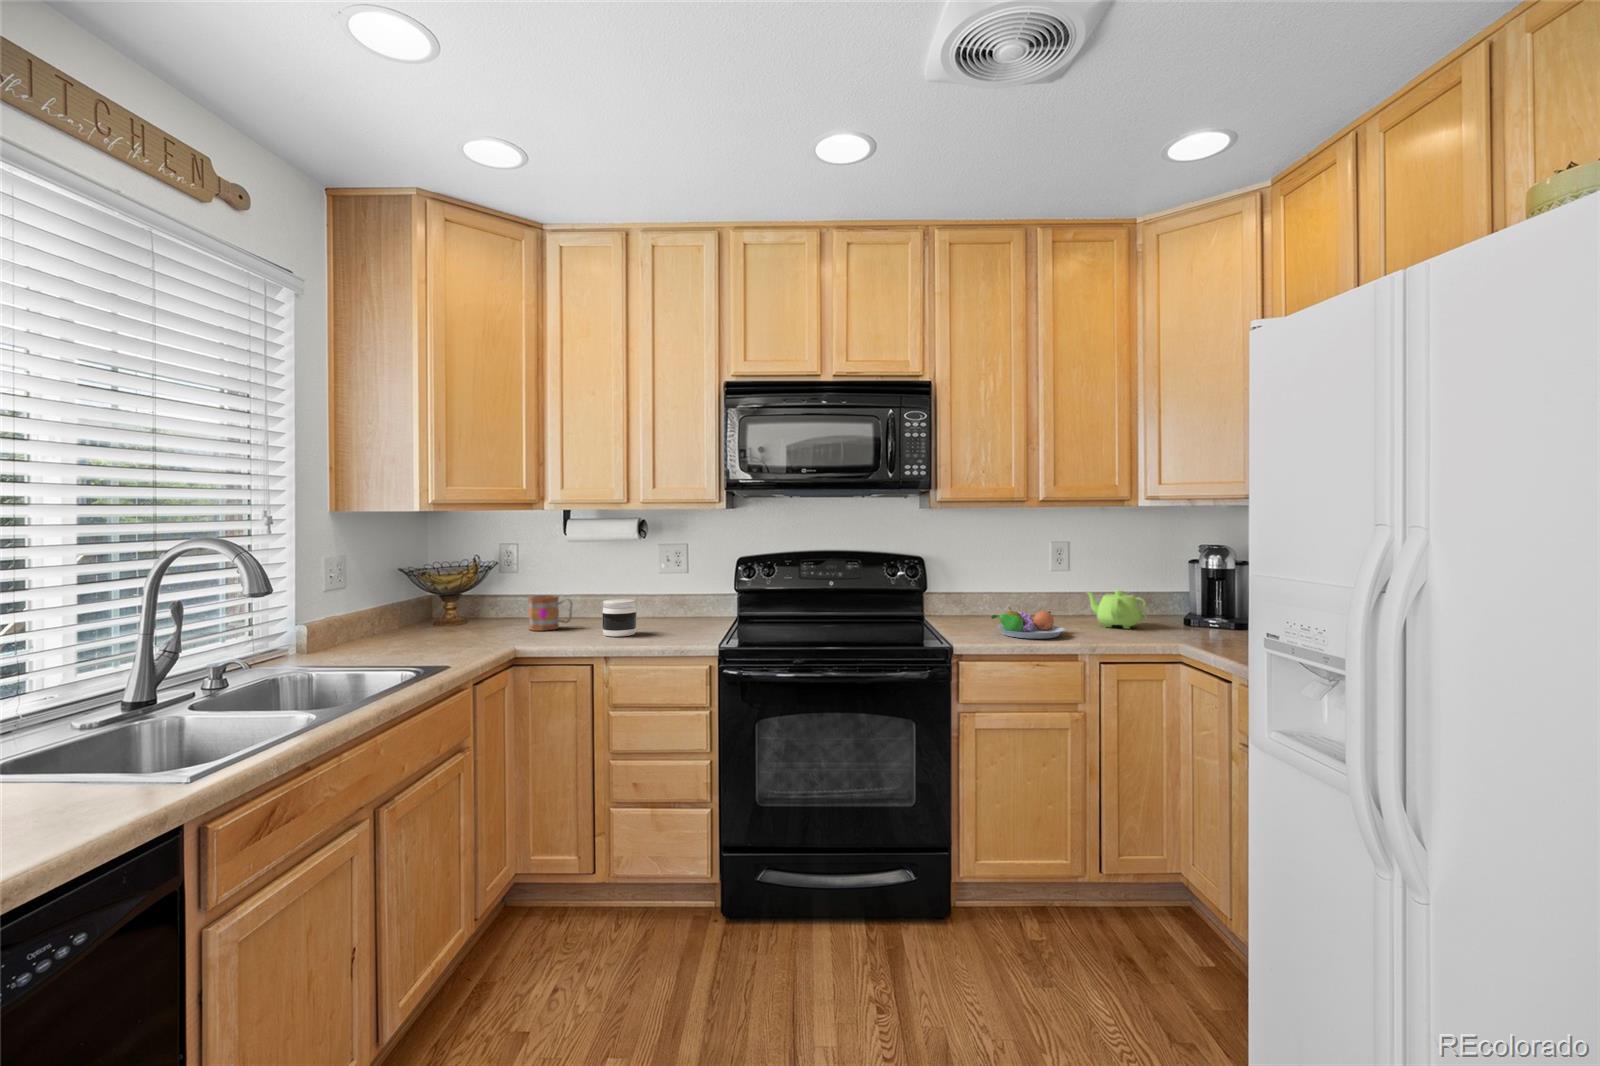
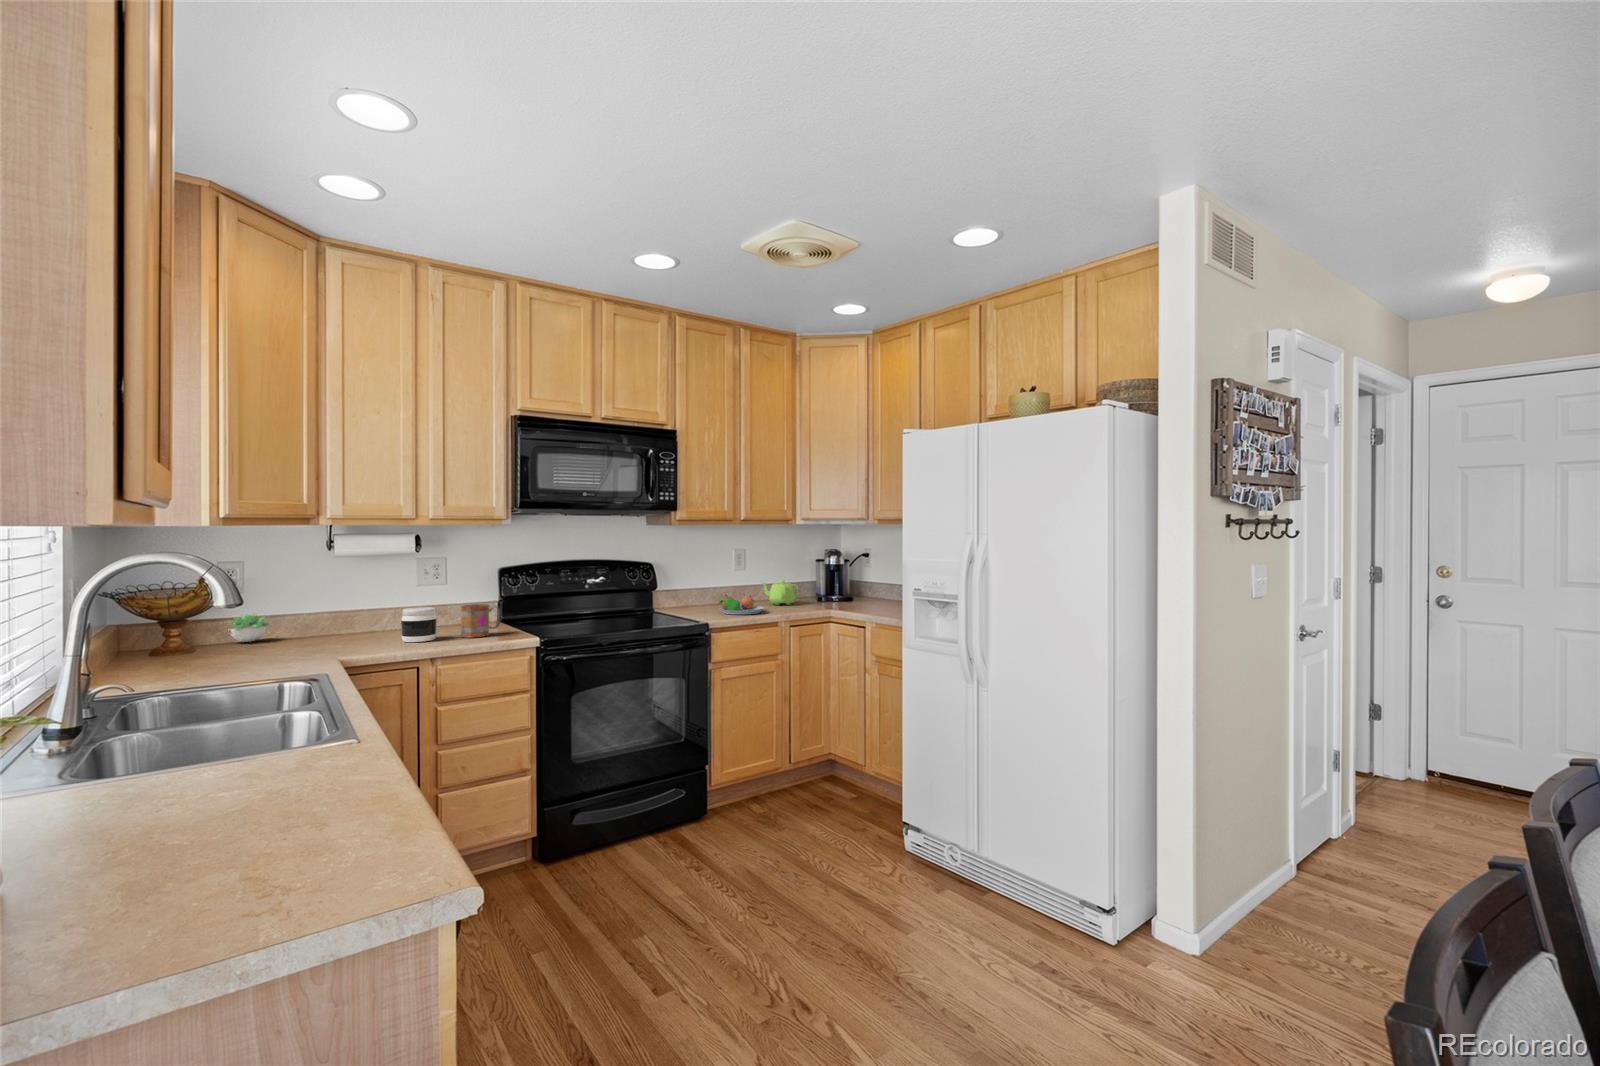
succulent plant: none [494,595,532,621] -> present [228,614,271,642]
mug: present [528,595,572,631] -> present [461,604,500,638]

